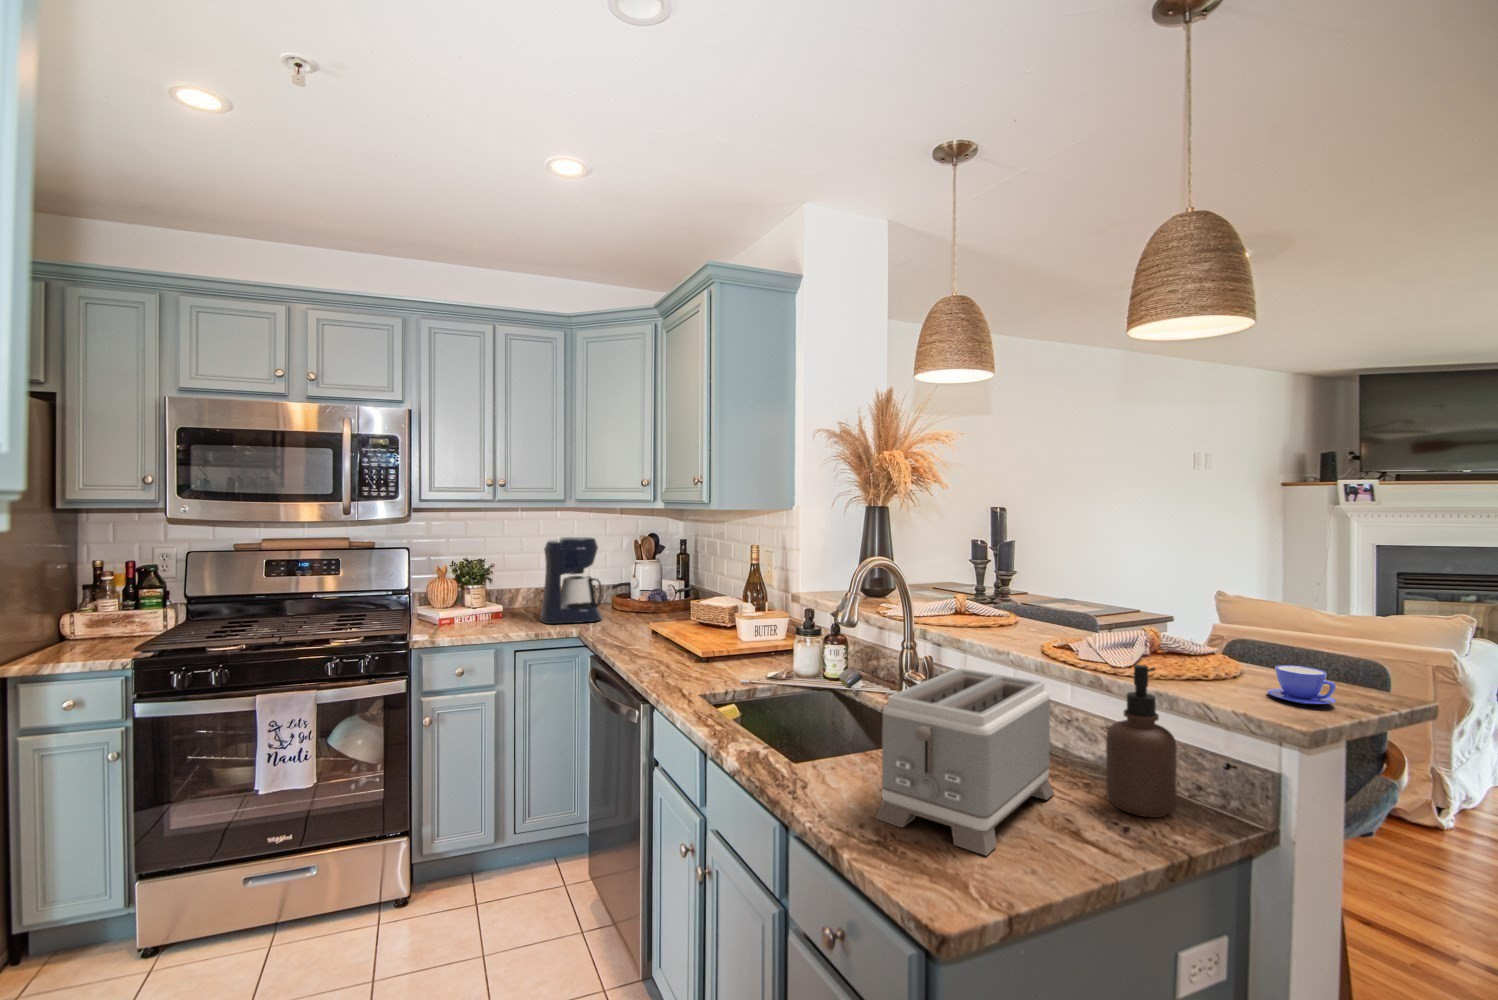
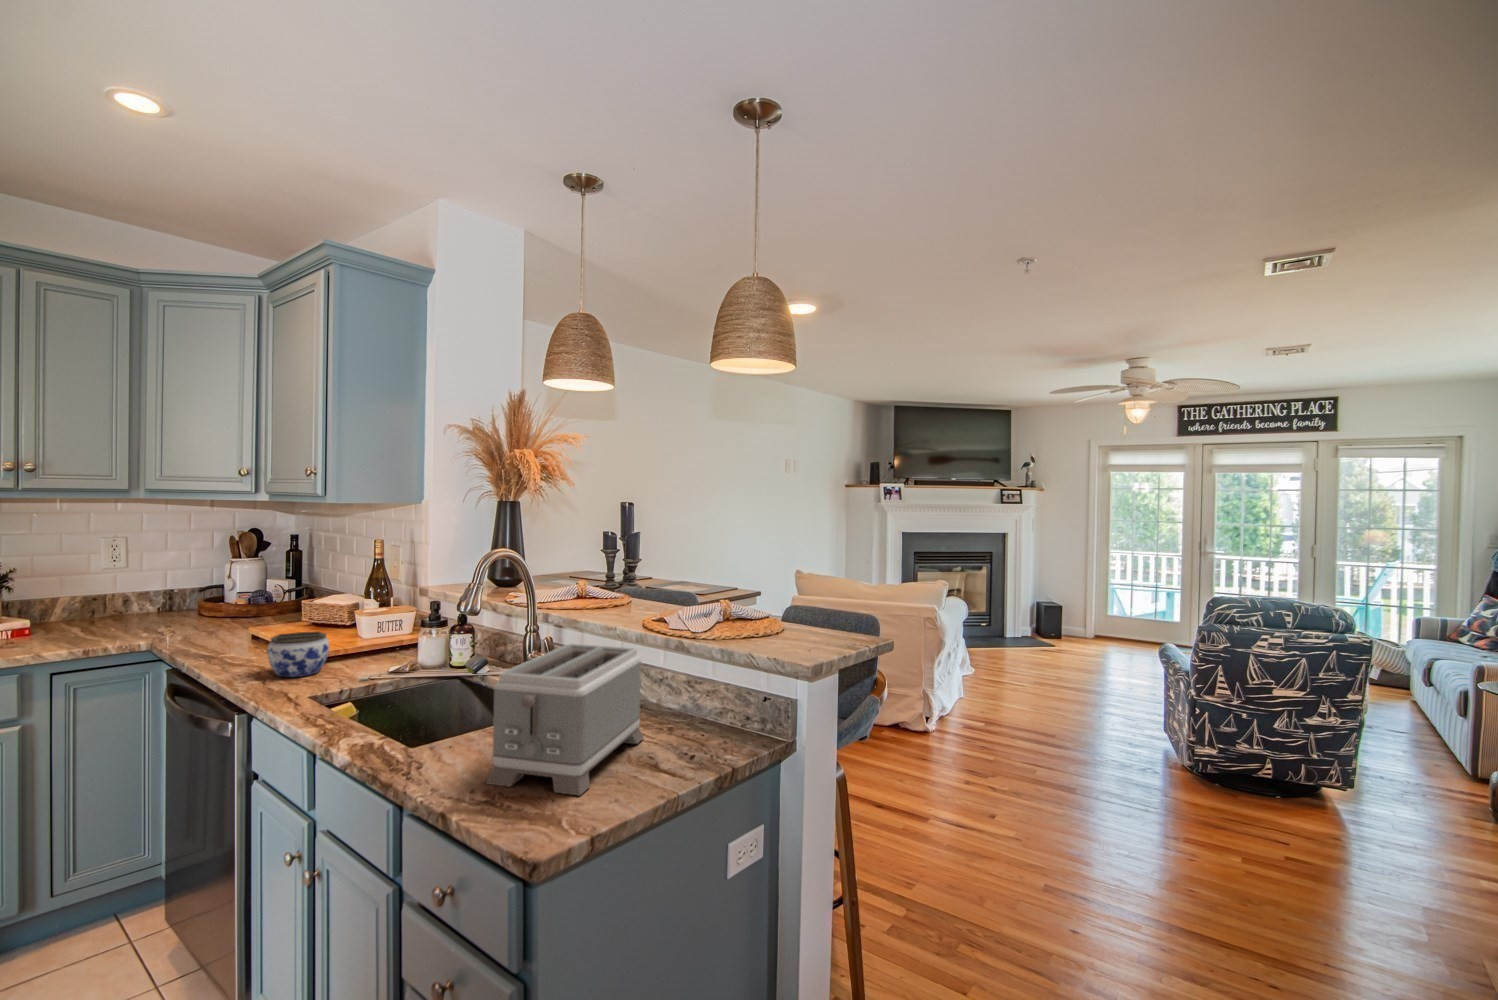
coffee maker: present [540,537,602,624] -> none [90,534,184,638]
jar: none [665,631,714,673] -> present [267,632,329,677]
soap dispenser: present [1106,665,1177,817] -> none [682,628,731,745]
teacup: present [1267,665,1336,704] -> none [793,620,833,646]

